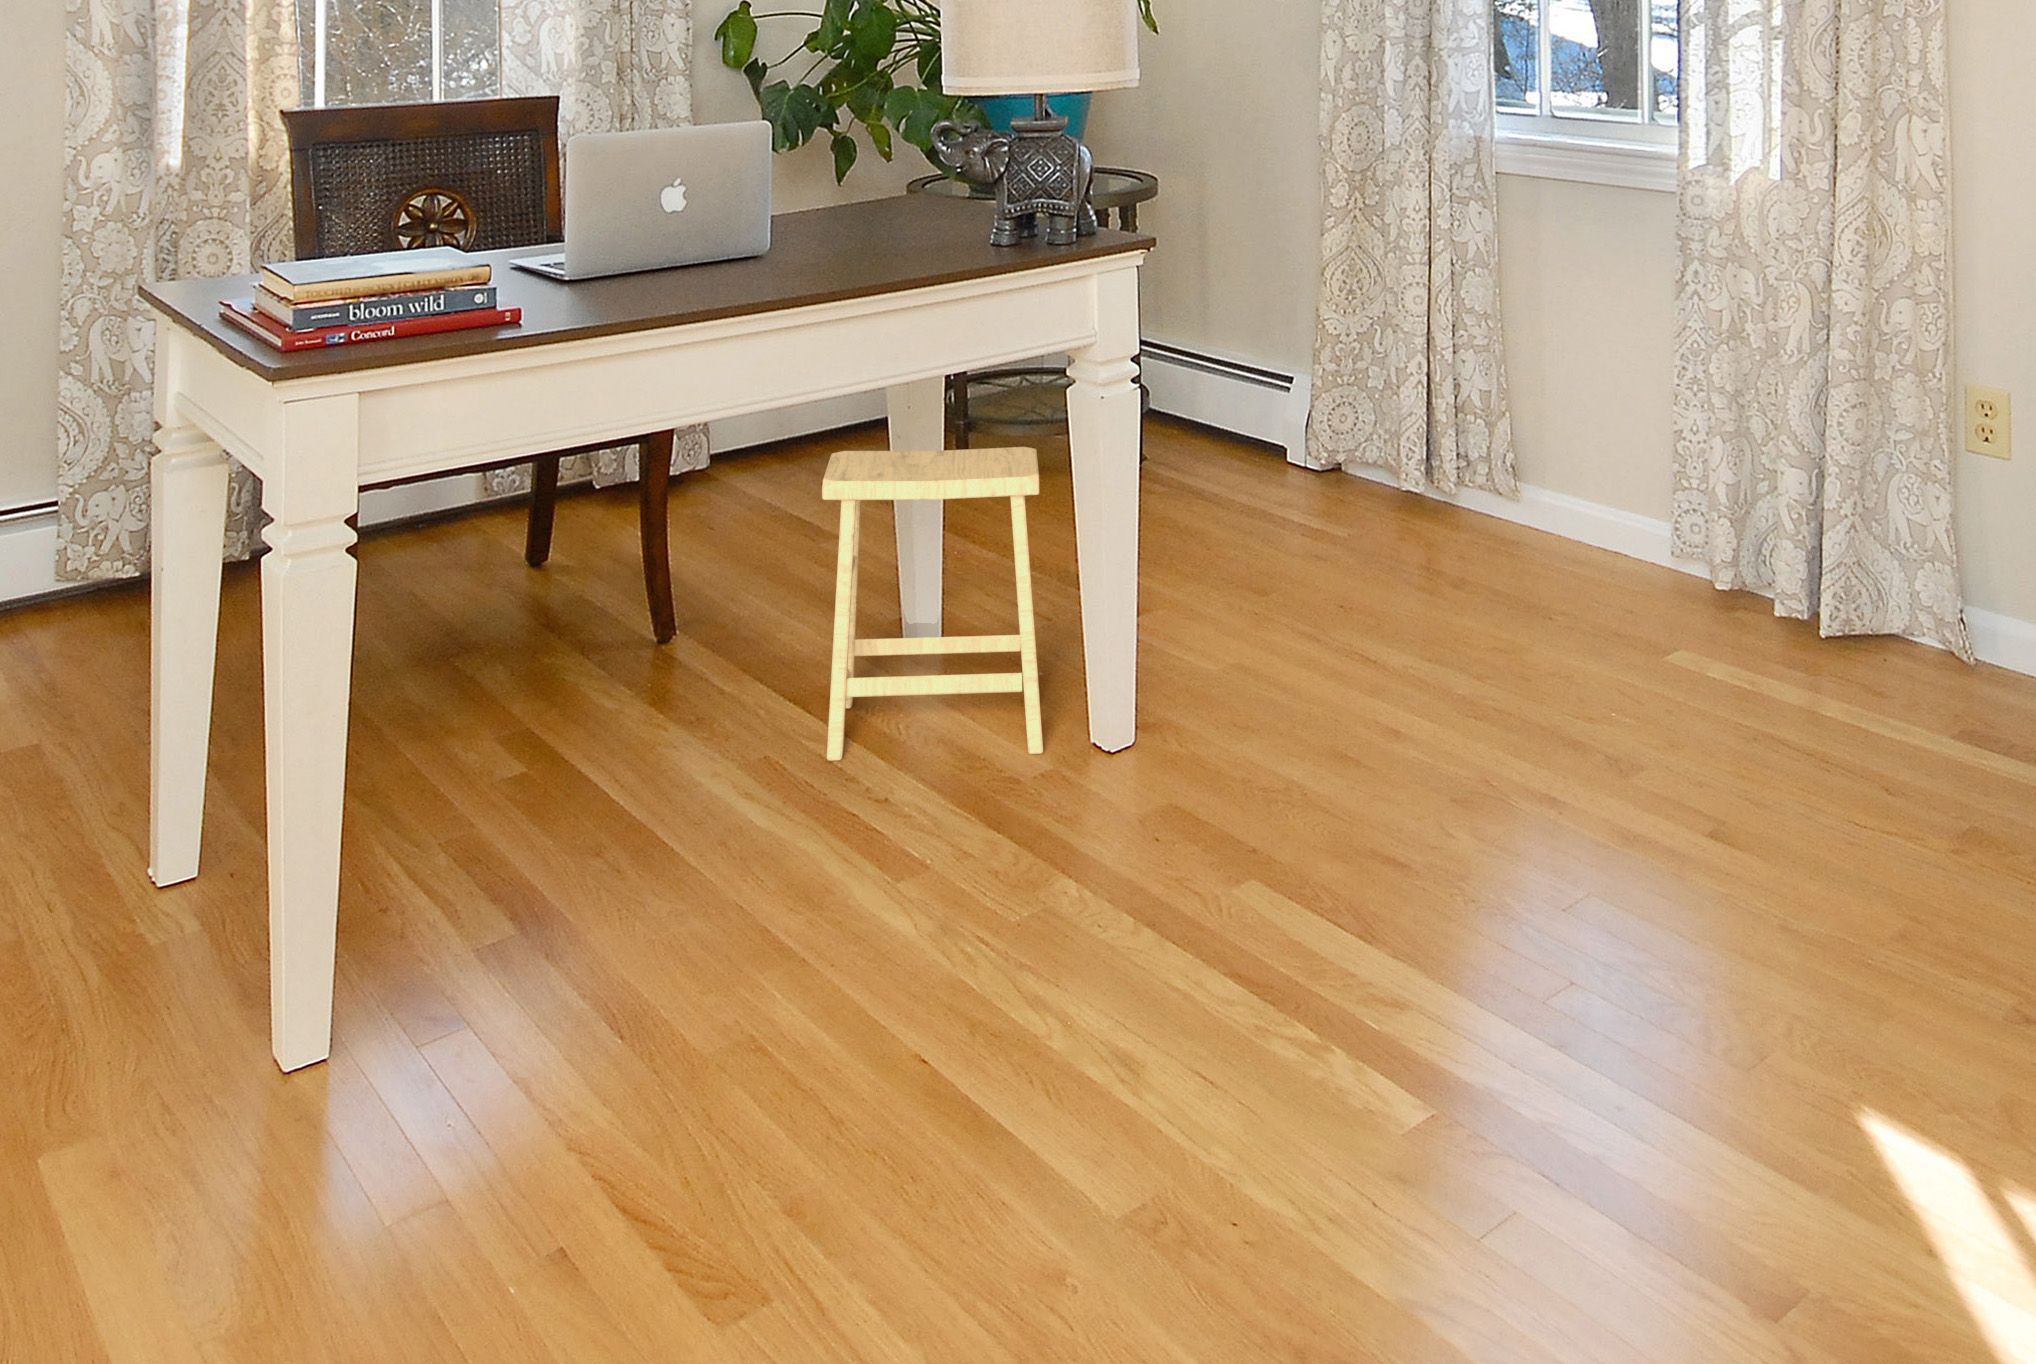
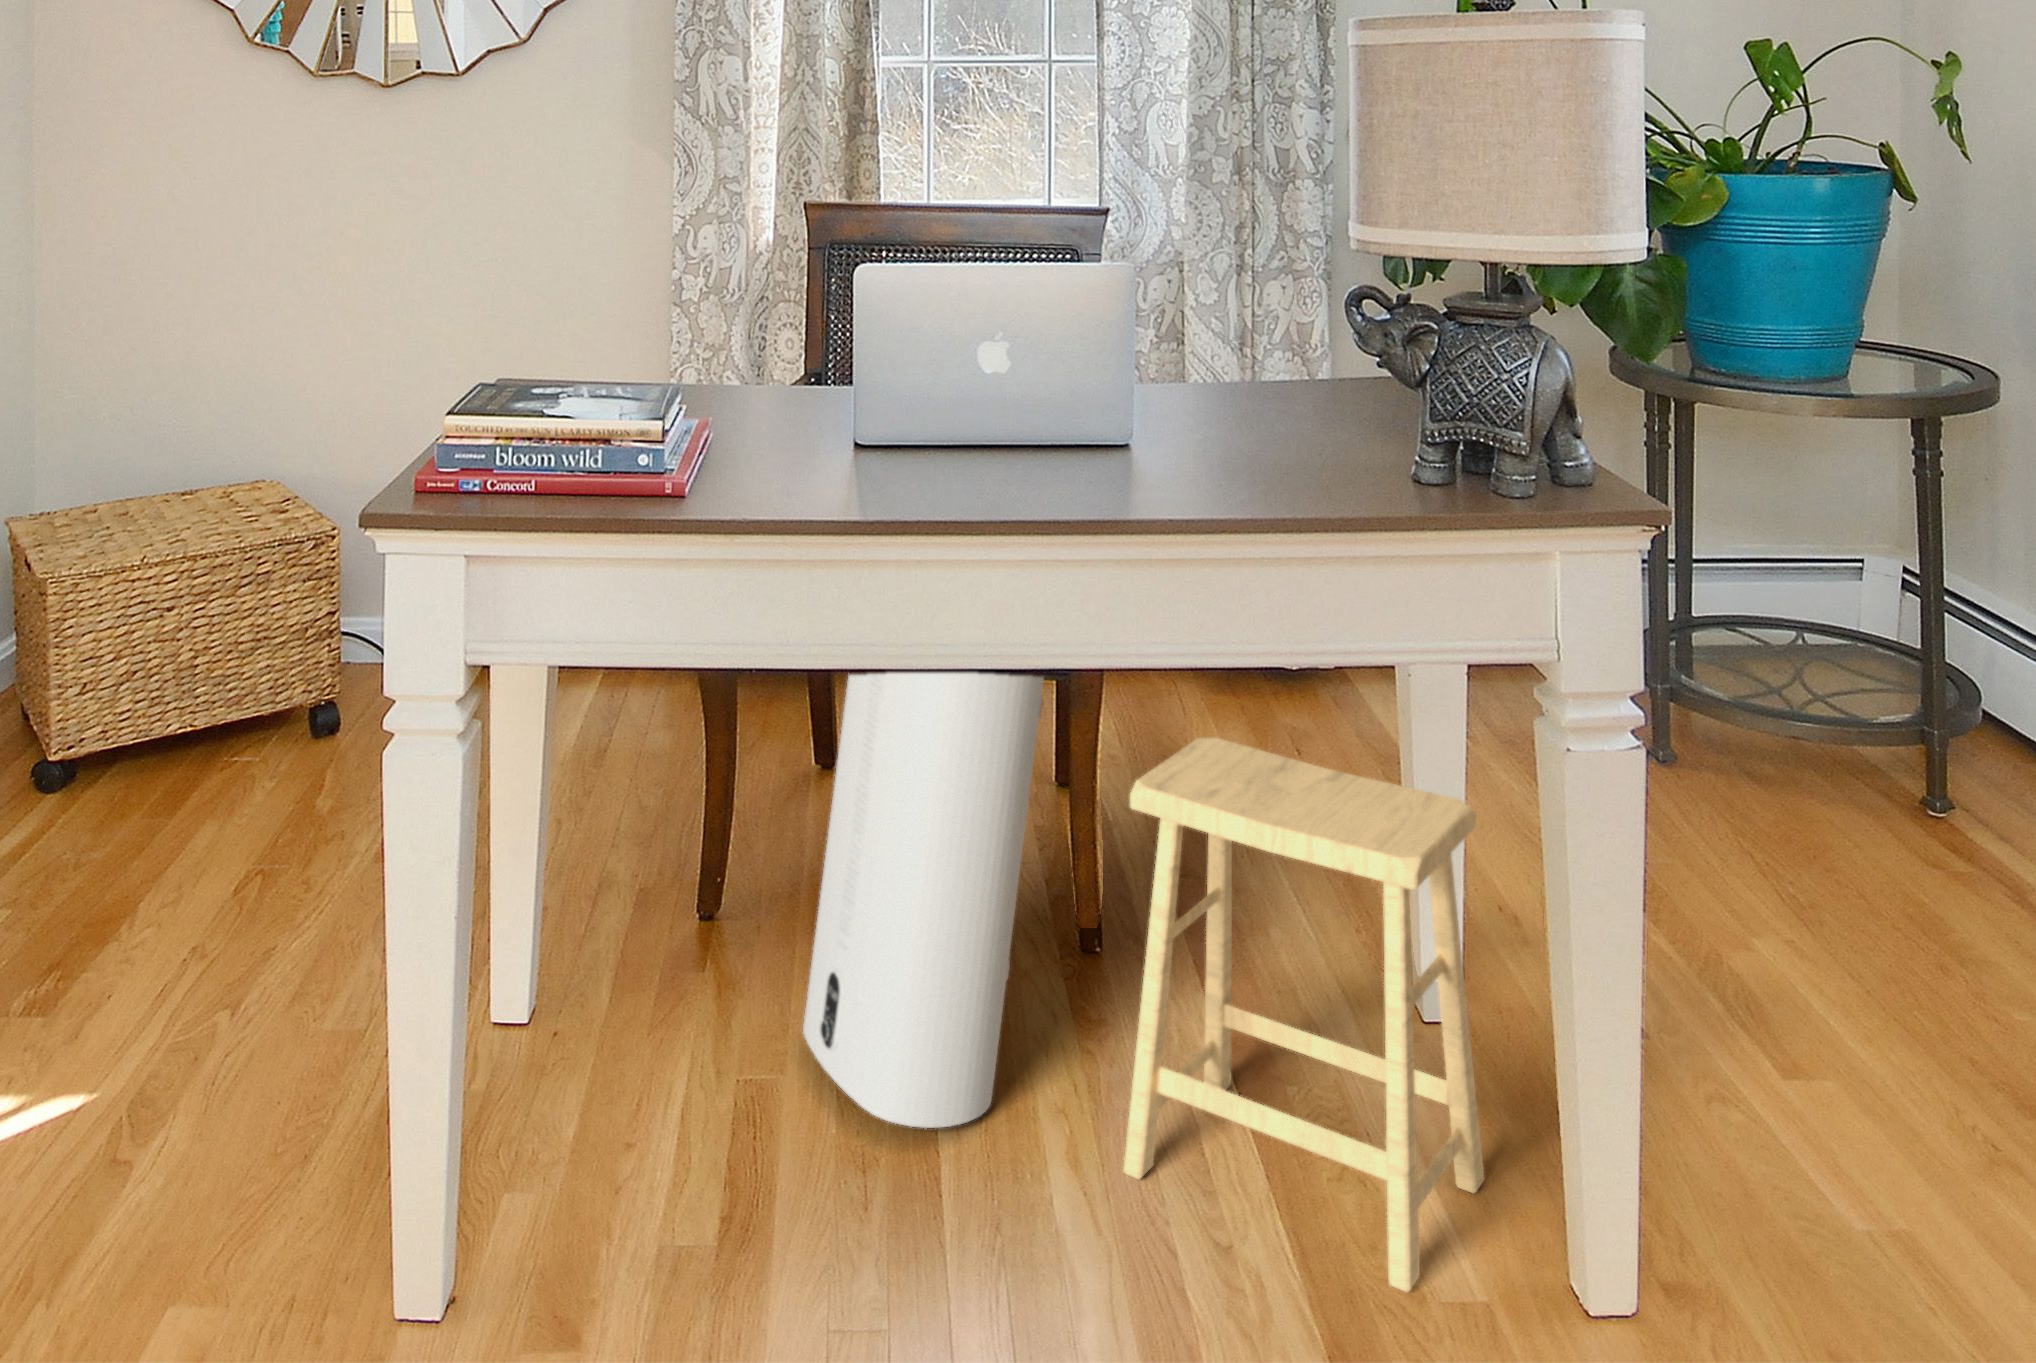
air purifier: none [522,383,730,783] -> present [803,673,1044,1128]

